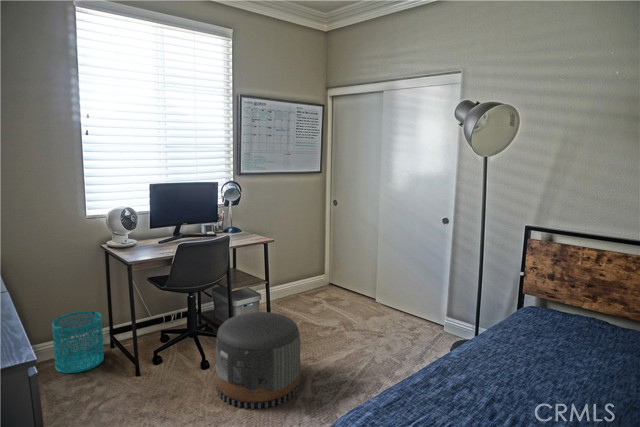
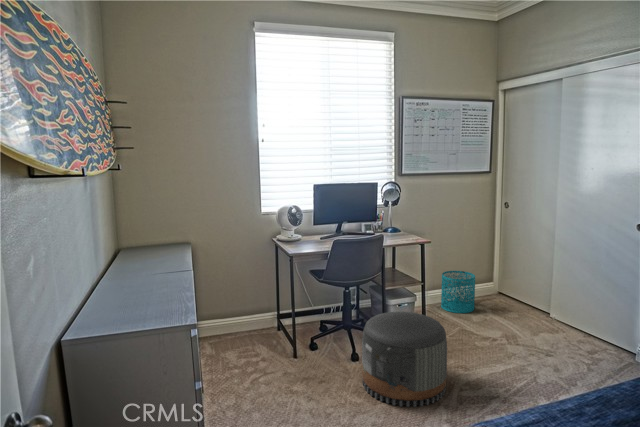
wastebasket: present [52,311,104,373] -> present [441,271,475,313]

